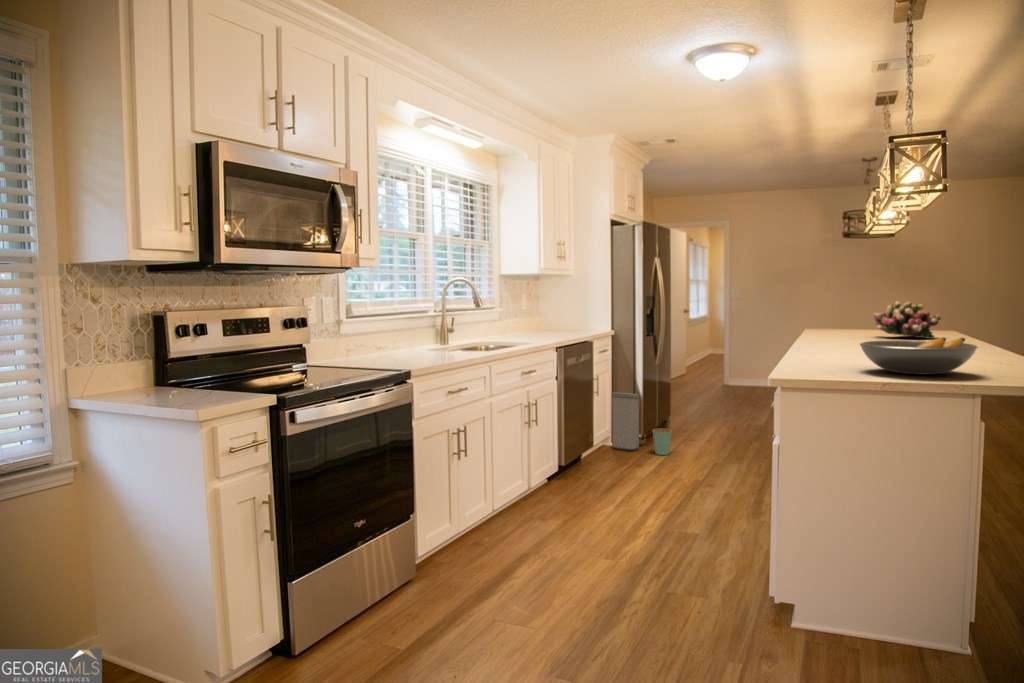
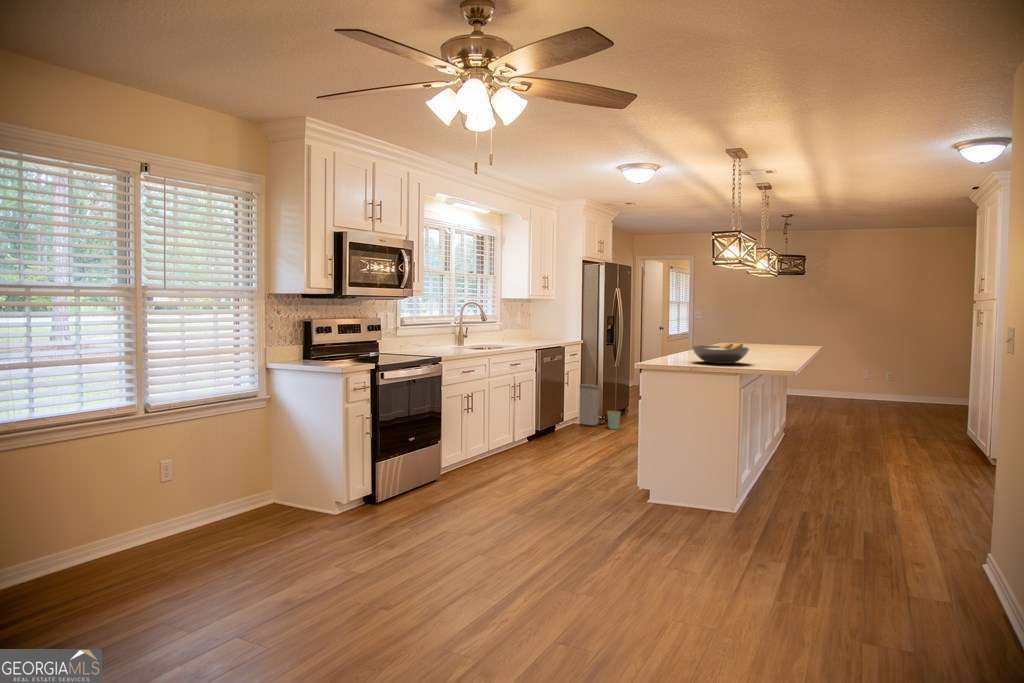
flower arrangement: present [873,302,941,339] -> none [751,324,794,349]

